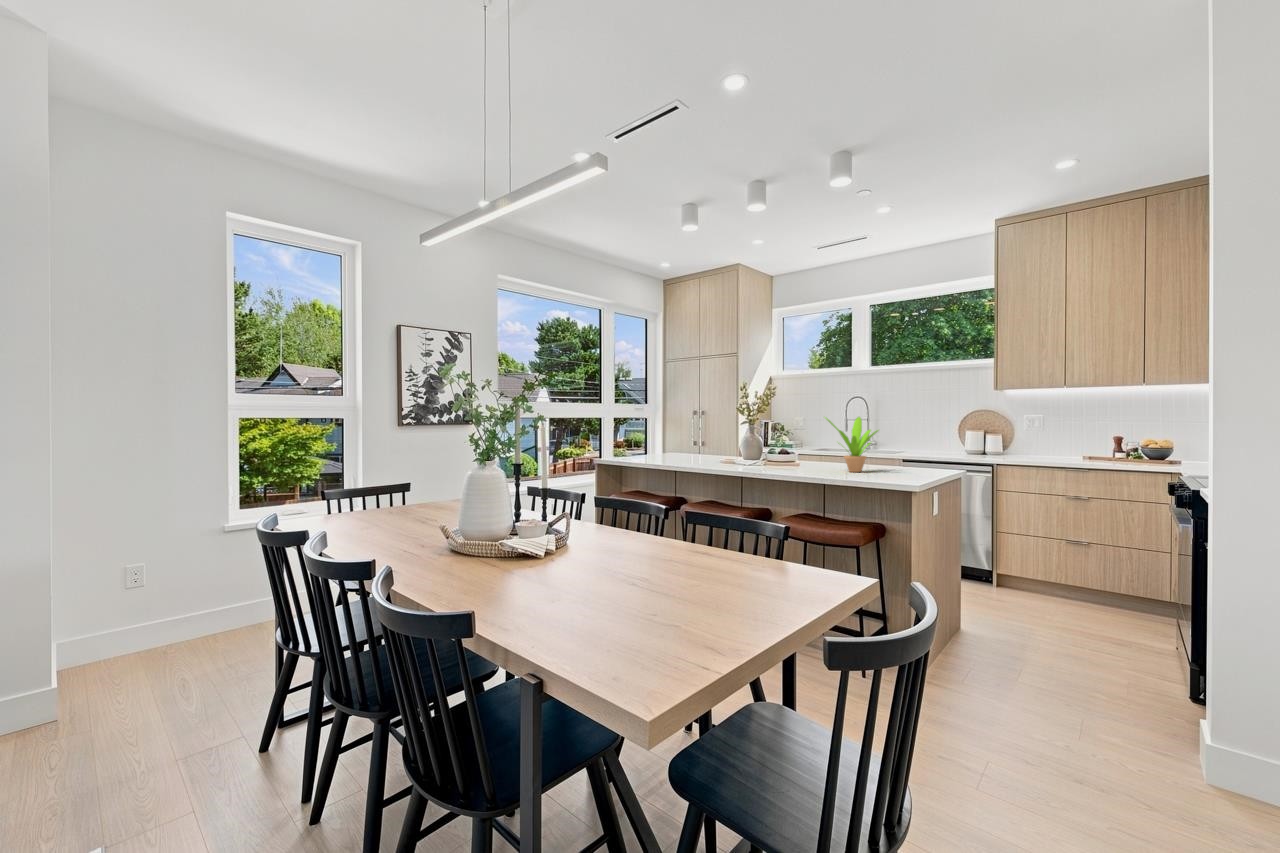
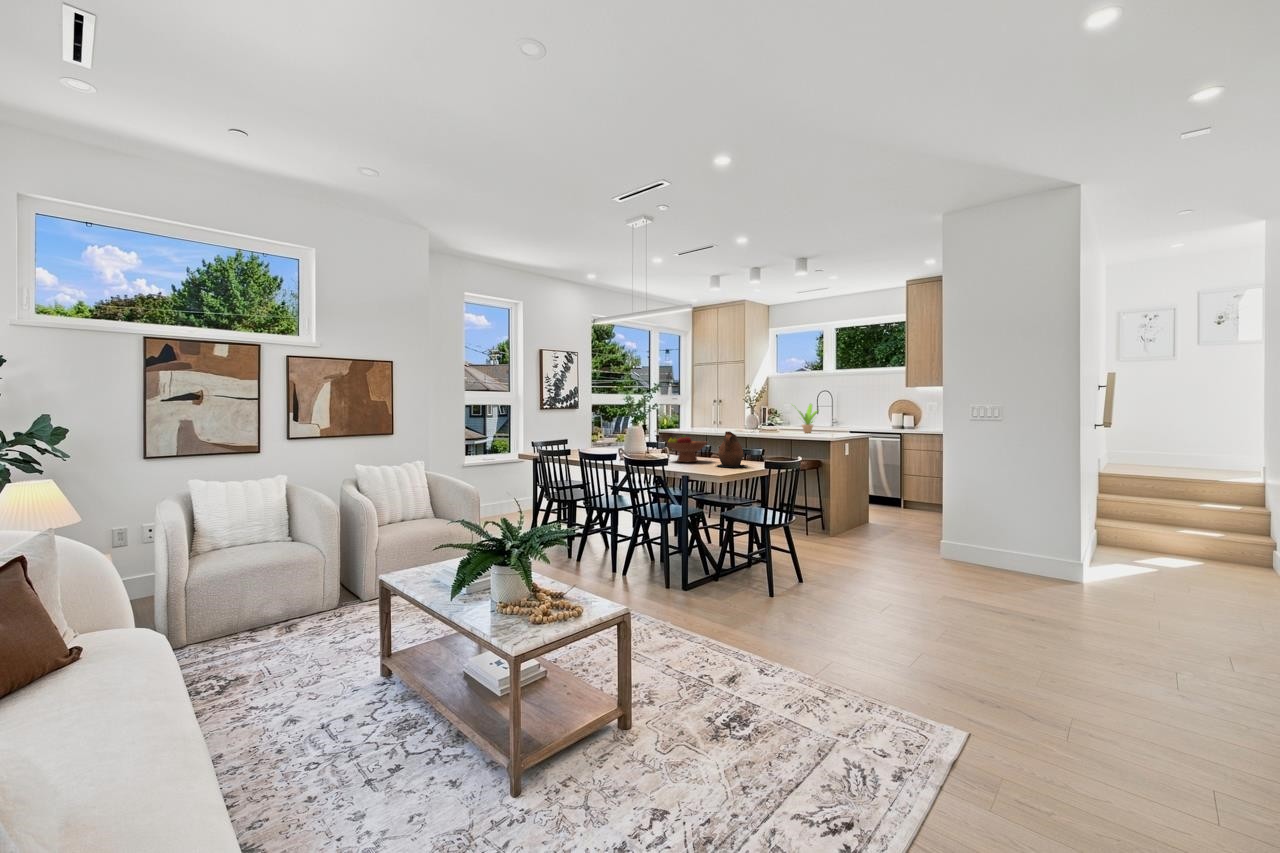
fruit bowl: none [543,498,648,573] -> present [668,435,707,462]
ceramic pitcher: none [654,506,752,619] -> present [717,432,747,467]

